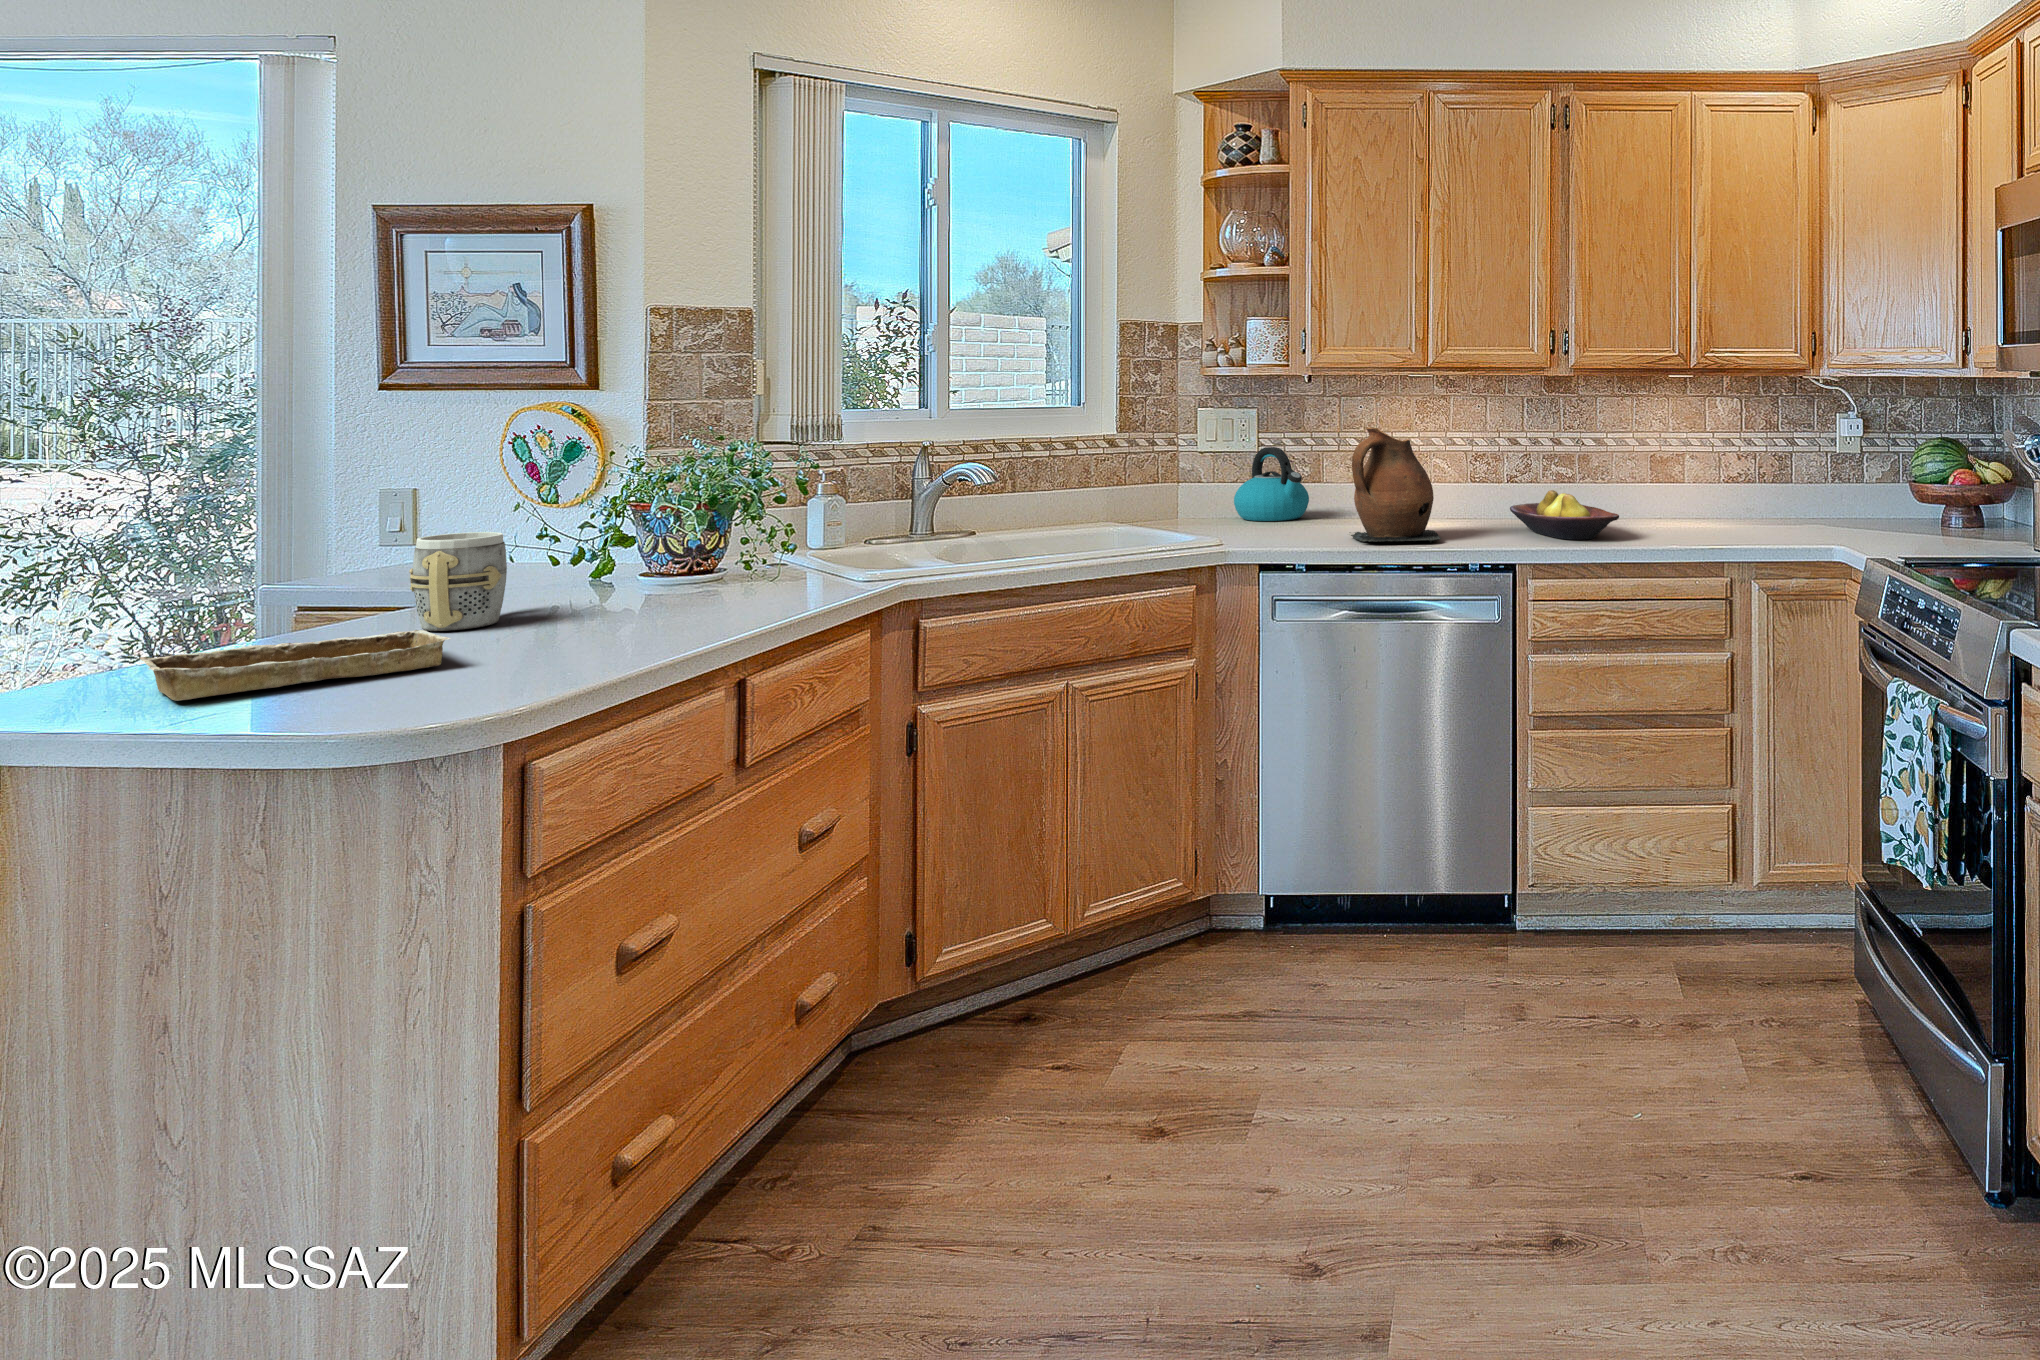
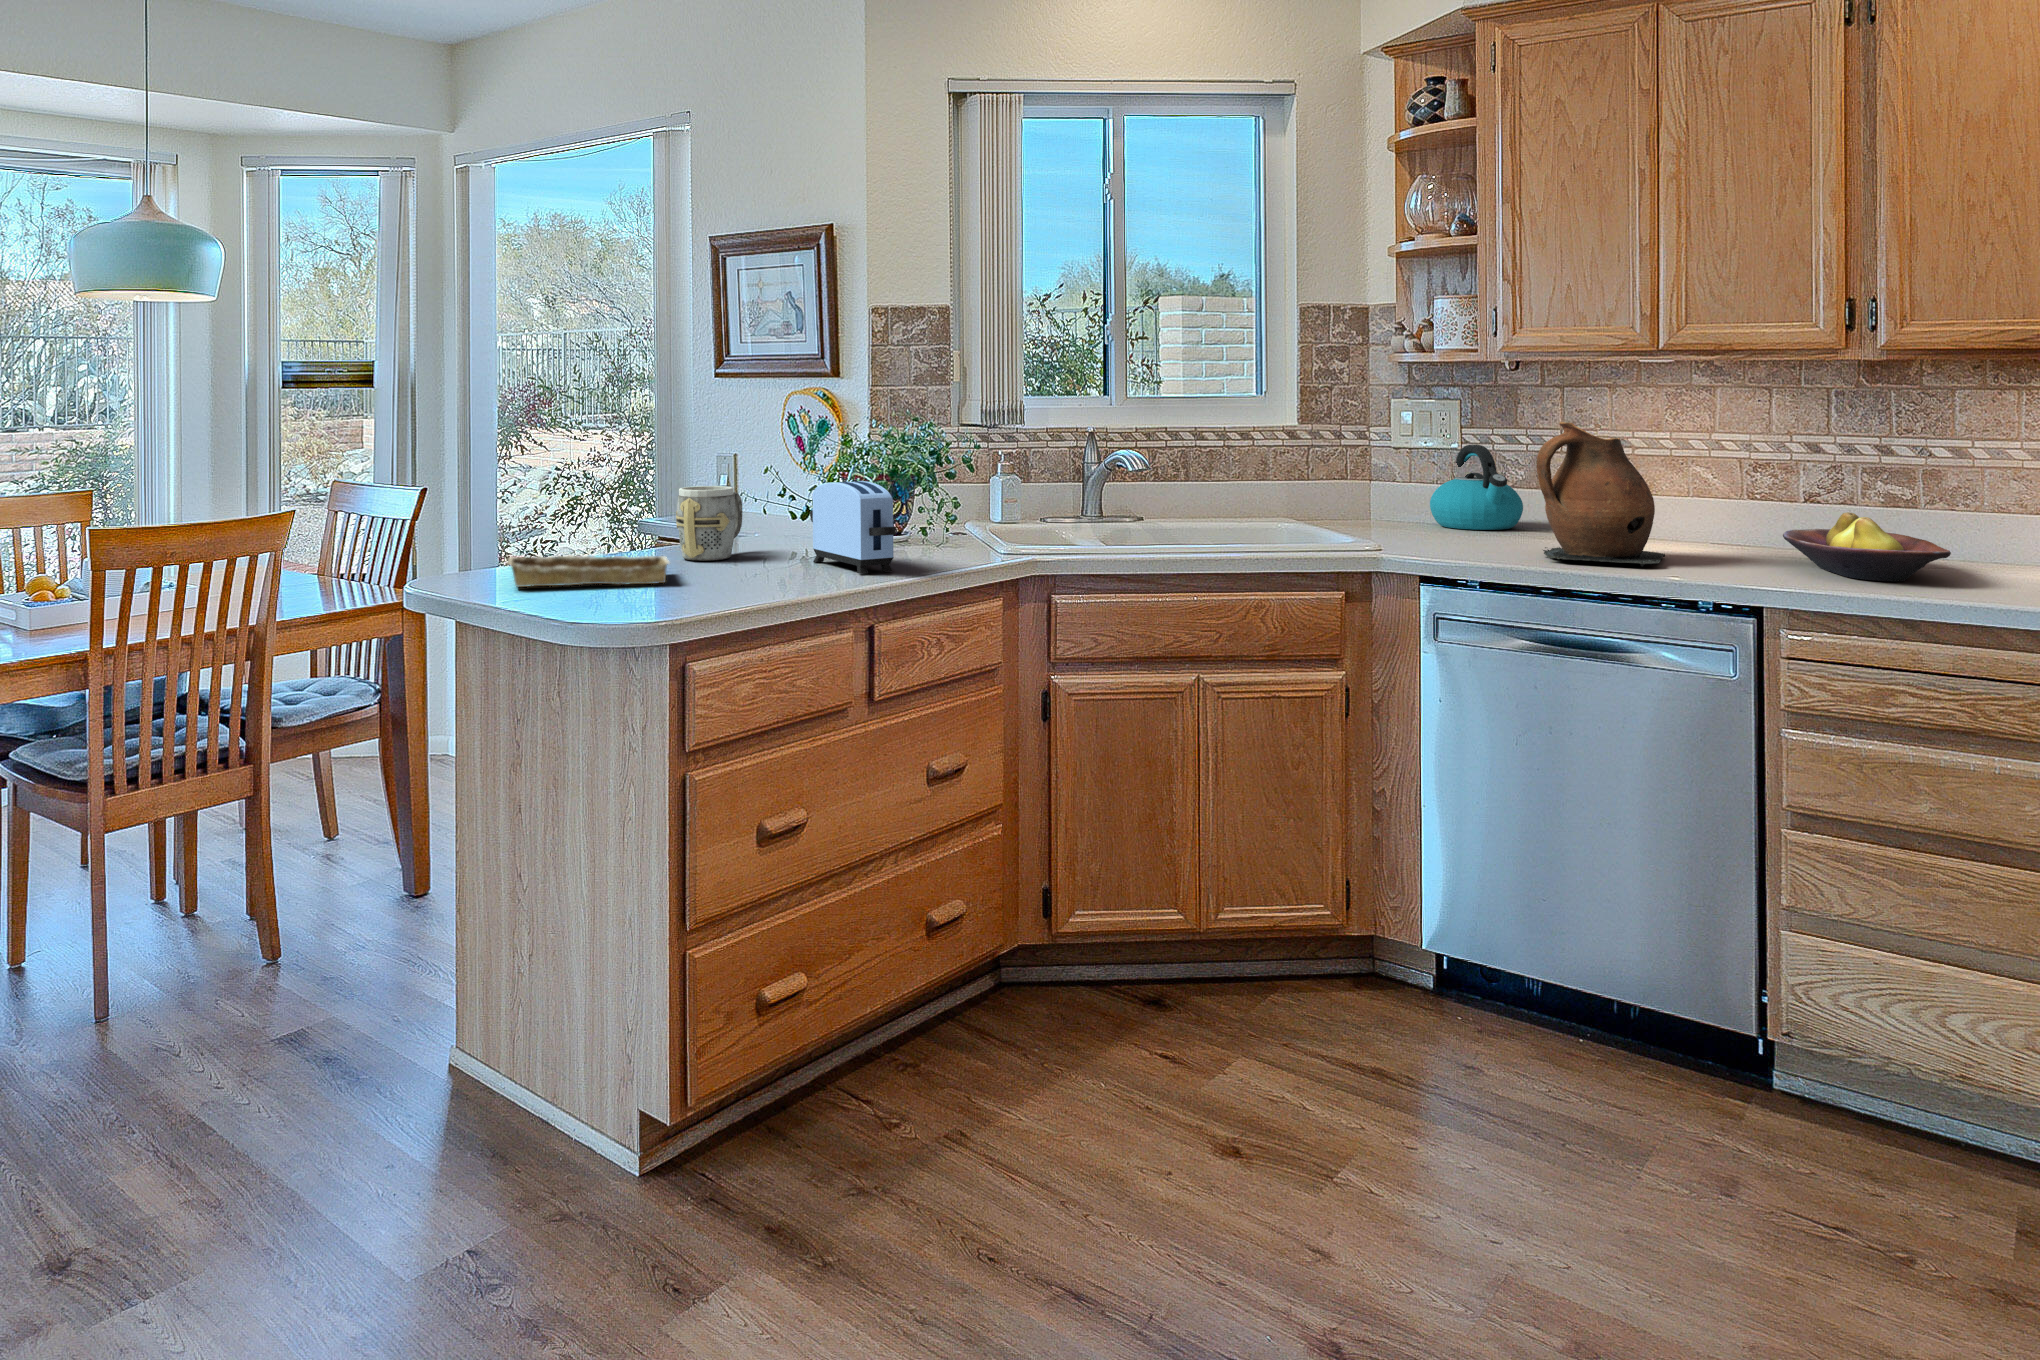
toaster: none [620,514,764,623] -> present [810,481,896,574]

